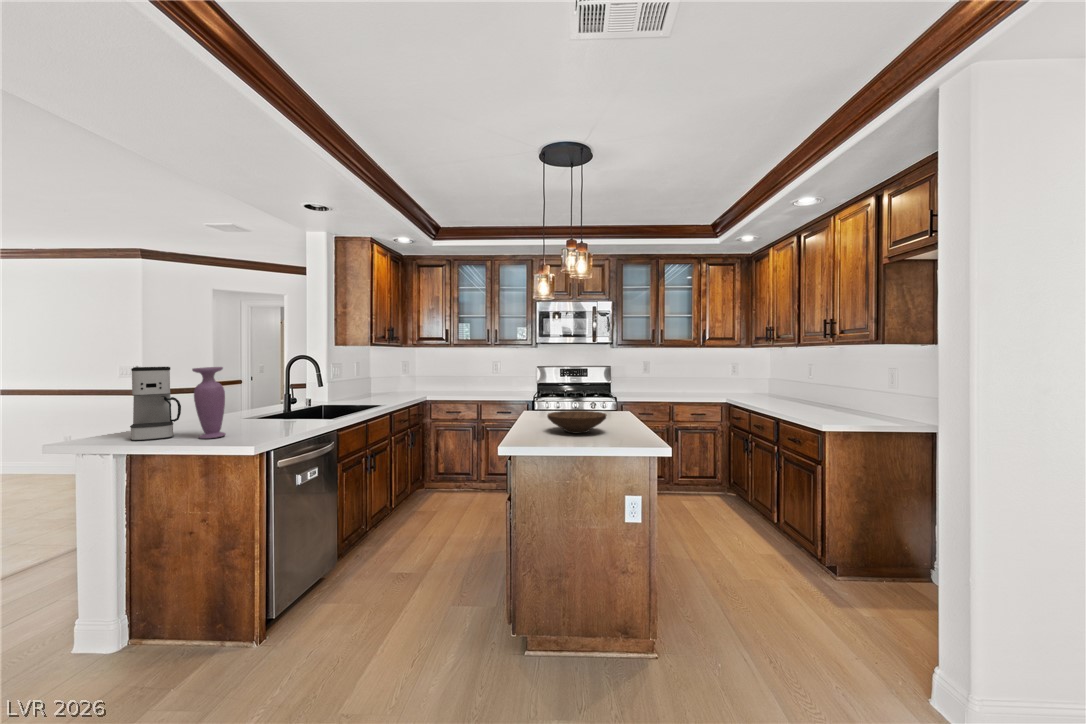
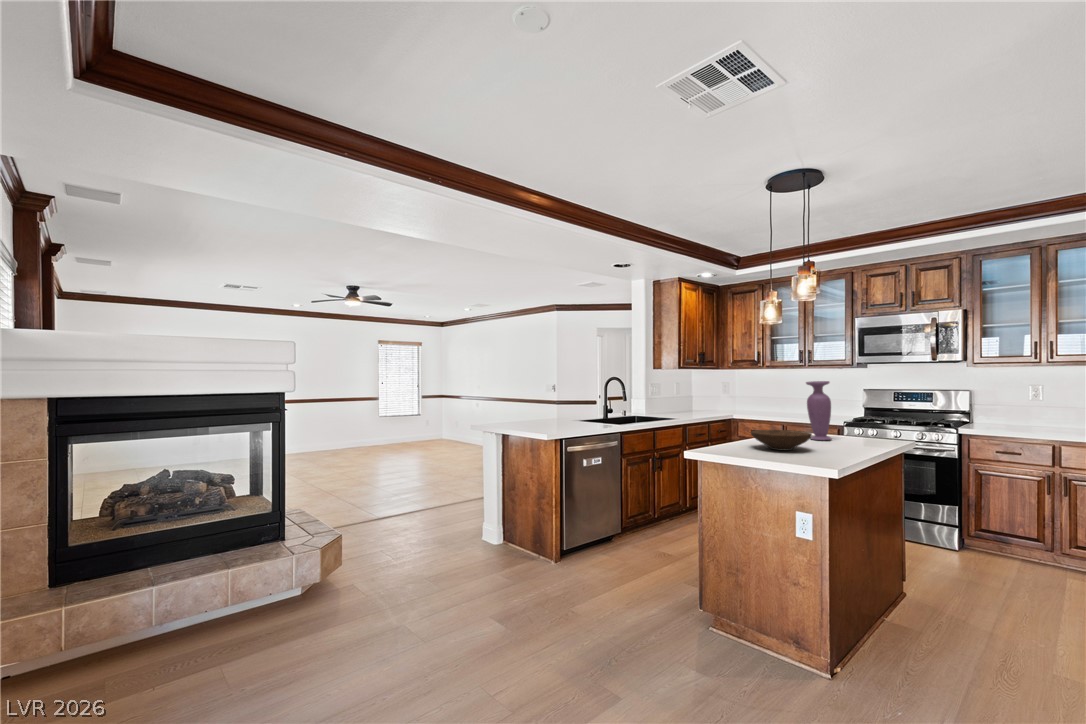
coffee maker: present [130,367,181,441] -> none [502,383,527,427]
vase: present [192,367,226,439] -> present [806,381,831,440]

